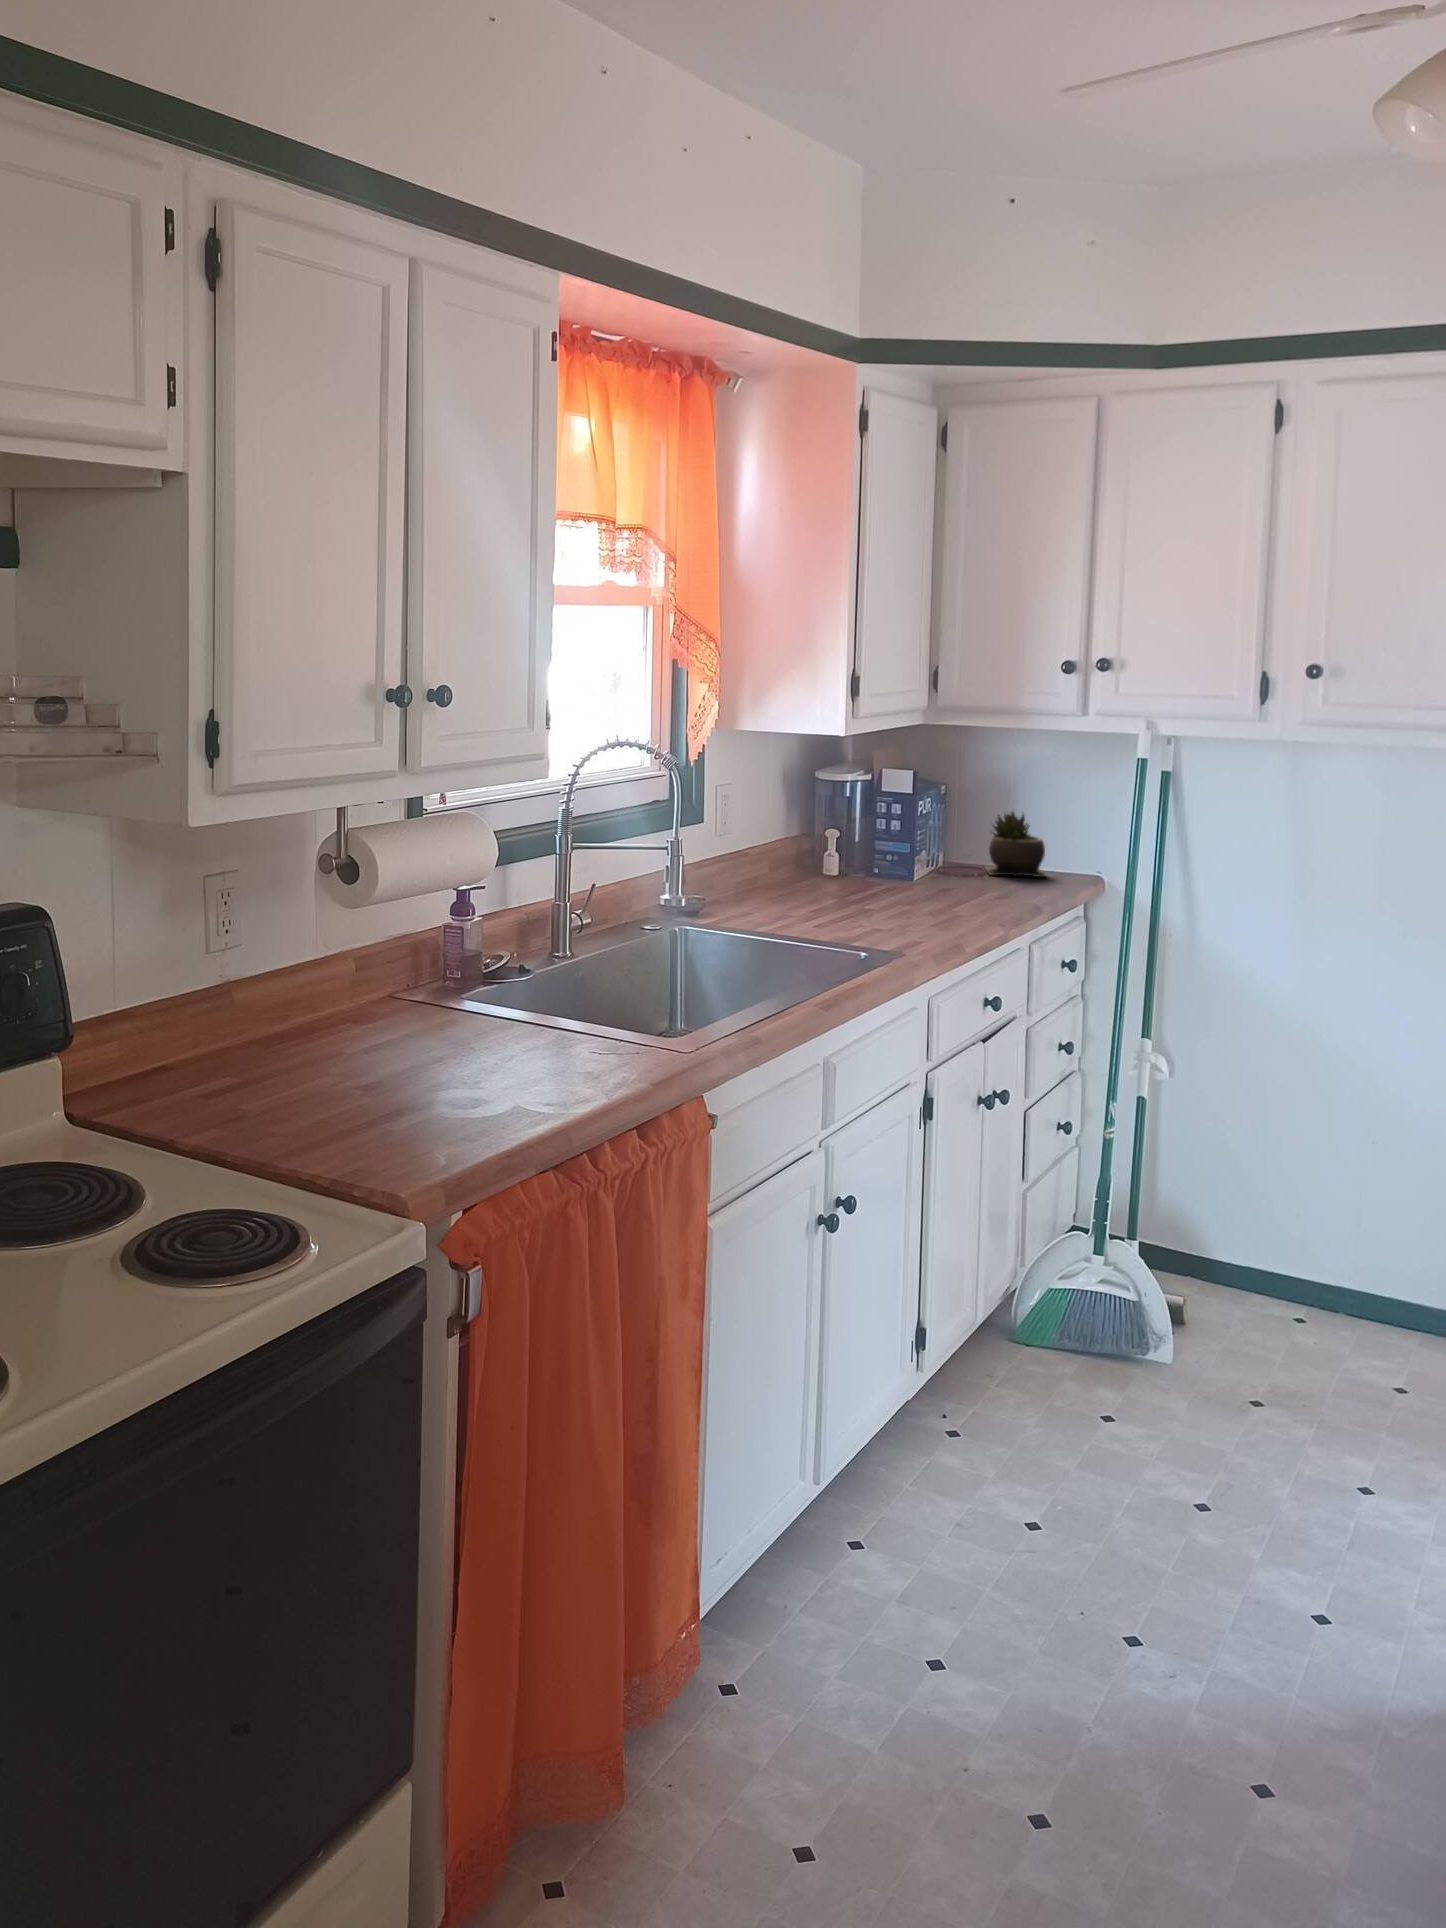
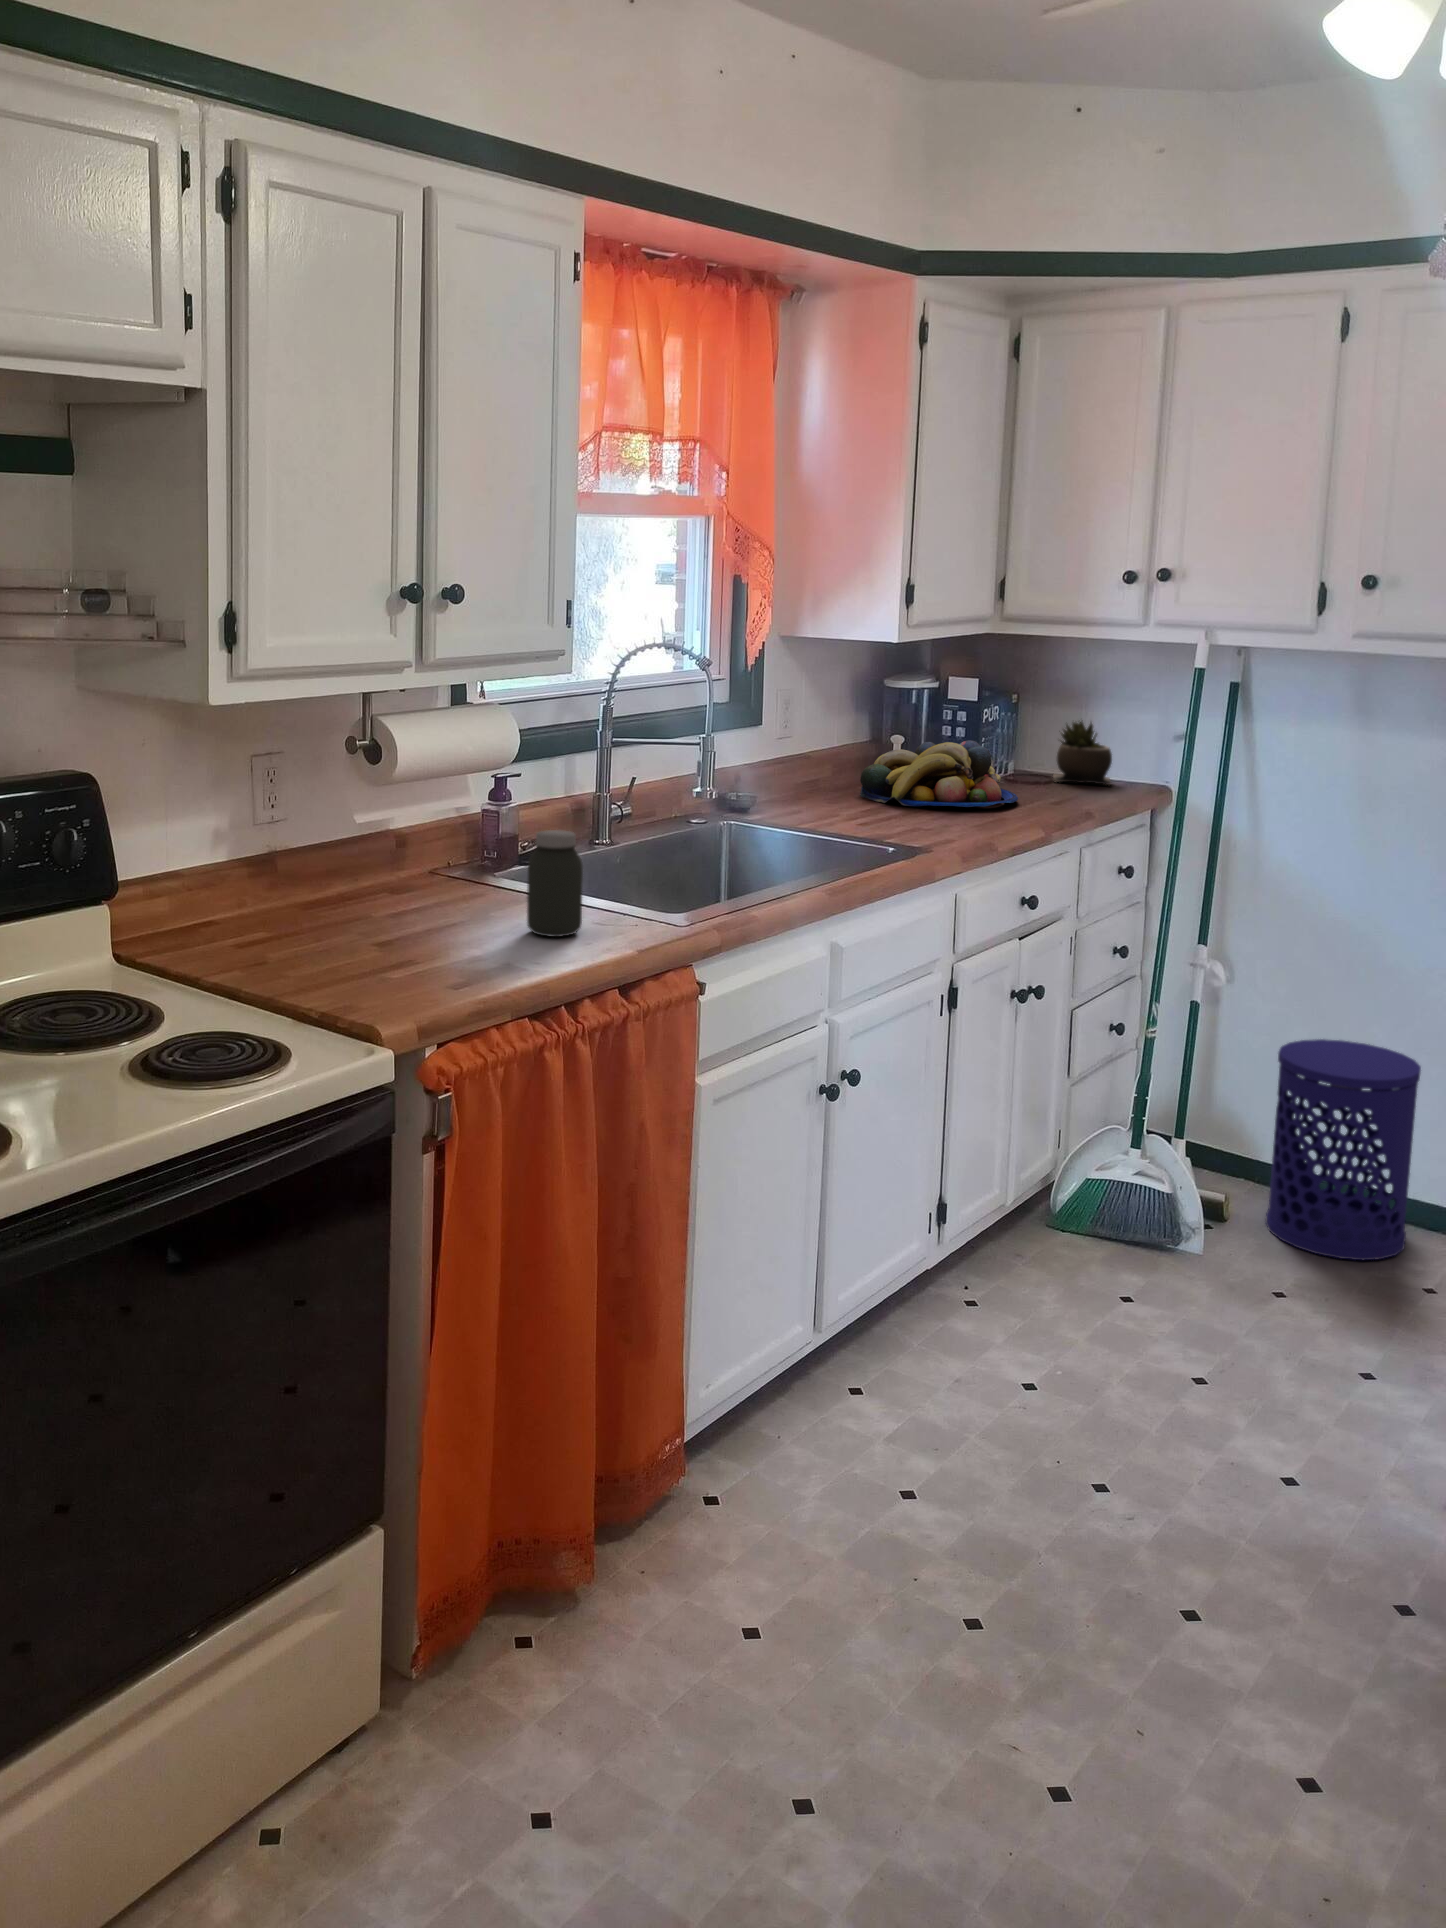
fruit bowl: none [803,836,966,906] -> present [860,740,1018,807]
jar: none [526,953,587,1072] -> present [527,830,583,937]
waste bin: none [1224,1131,1375,1360] -> present [1266,1039,1421,1260]

